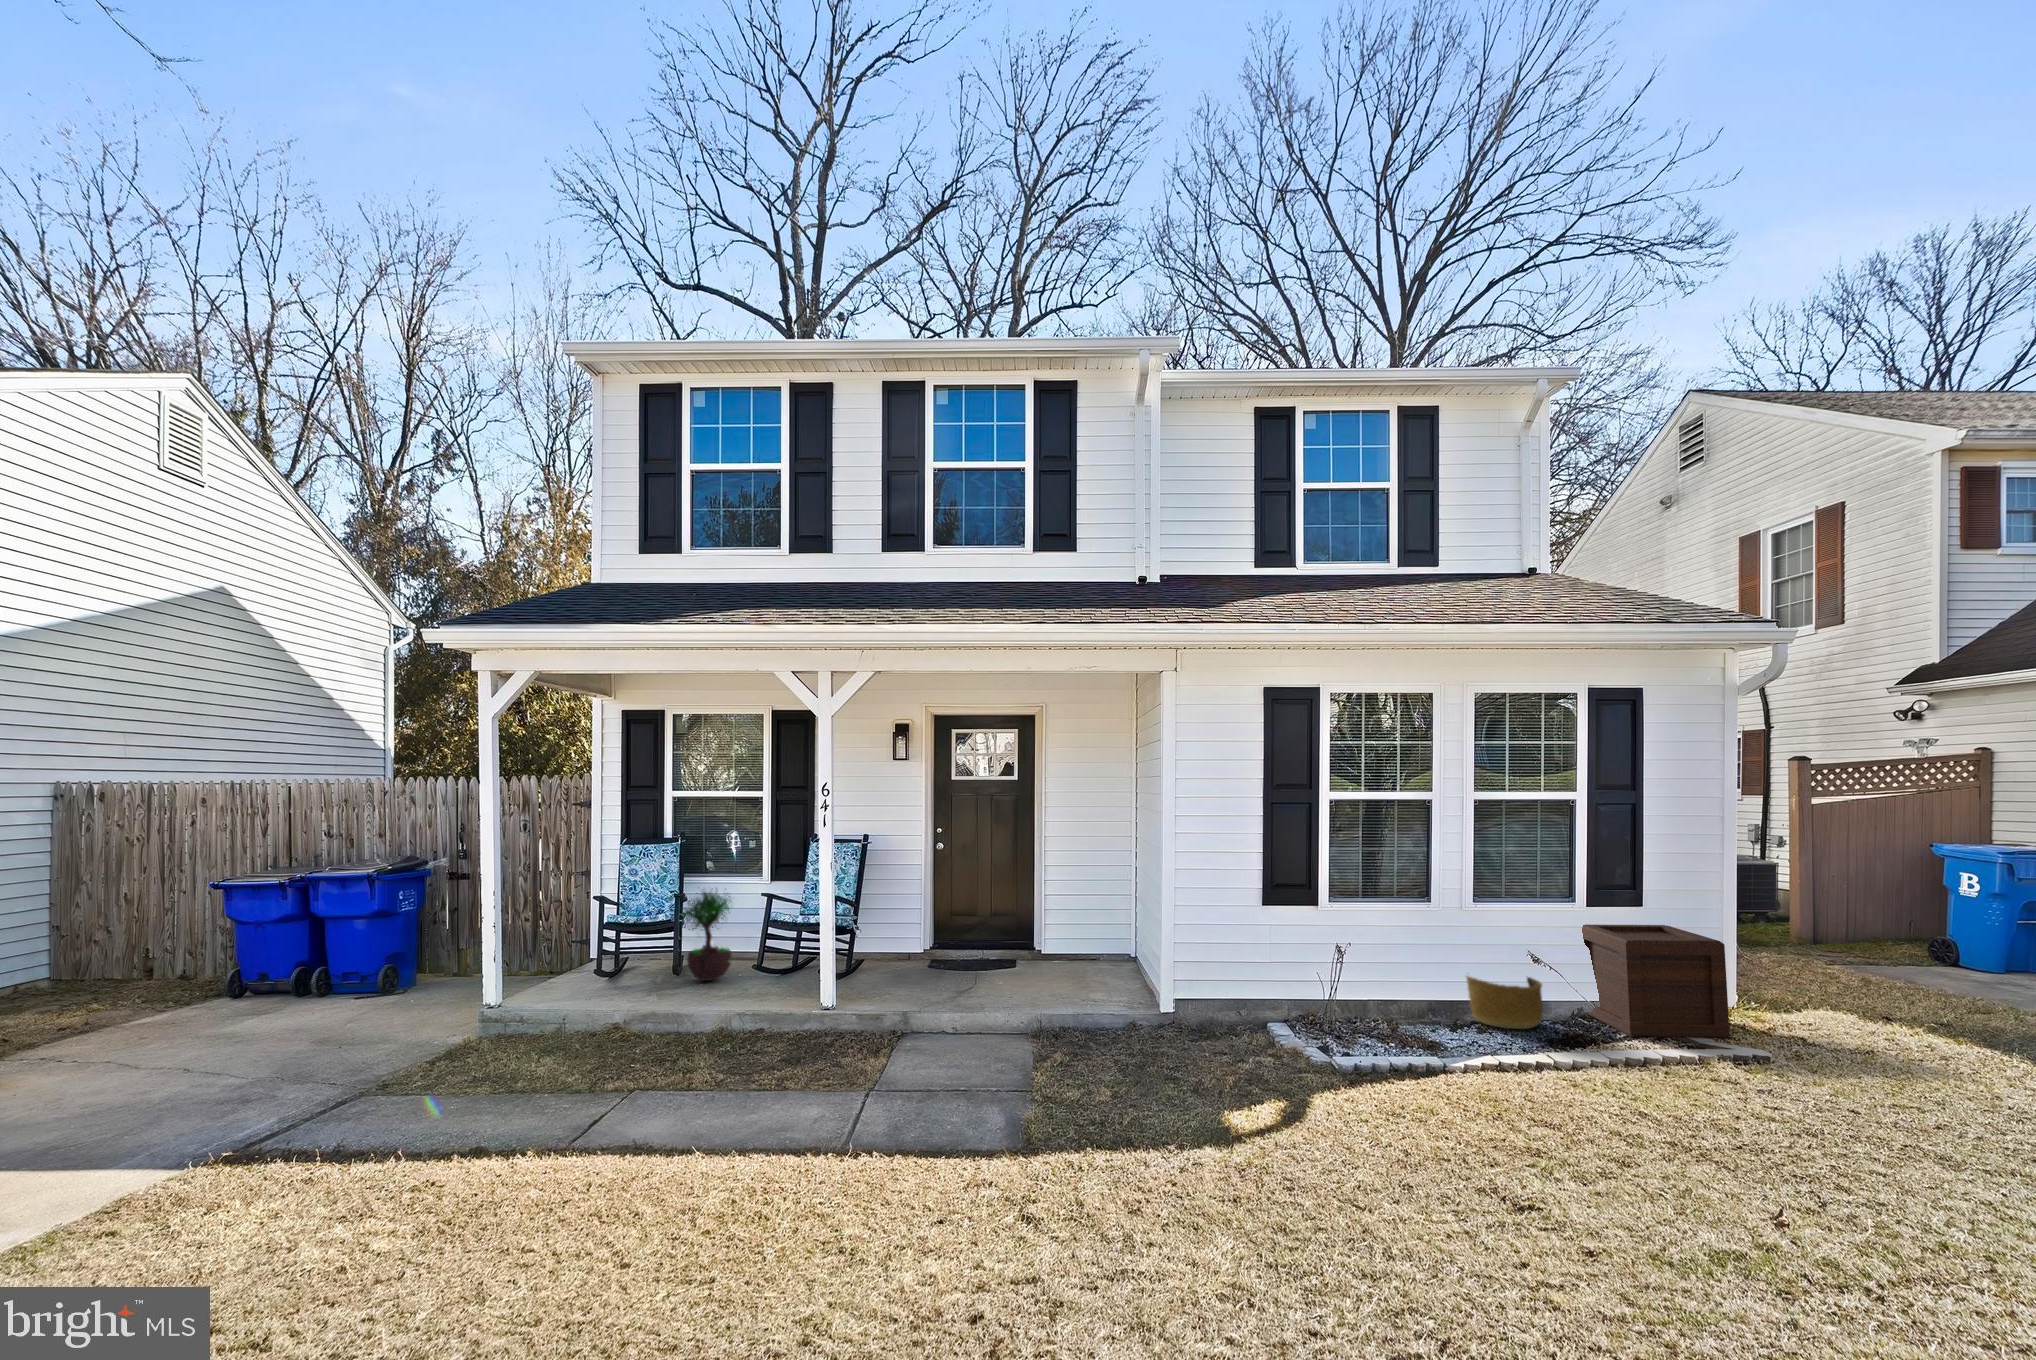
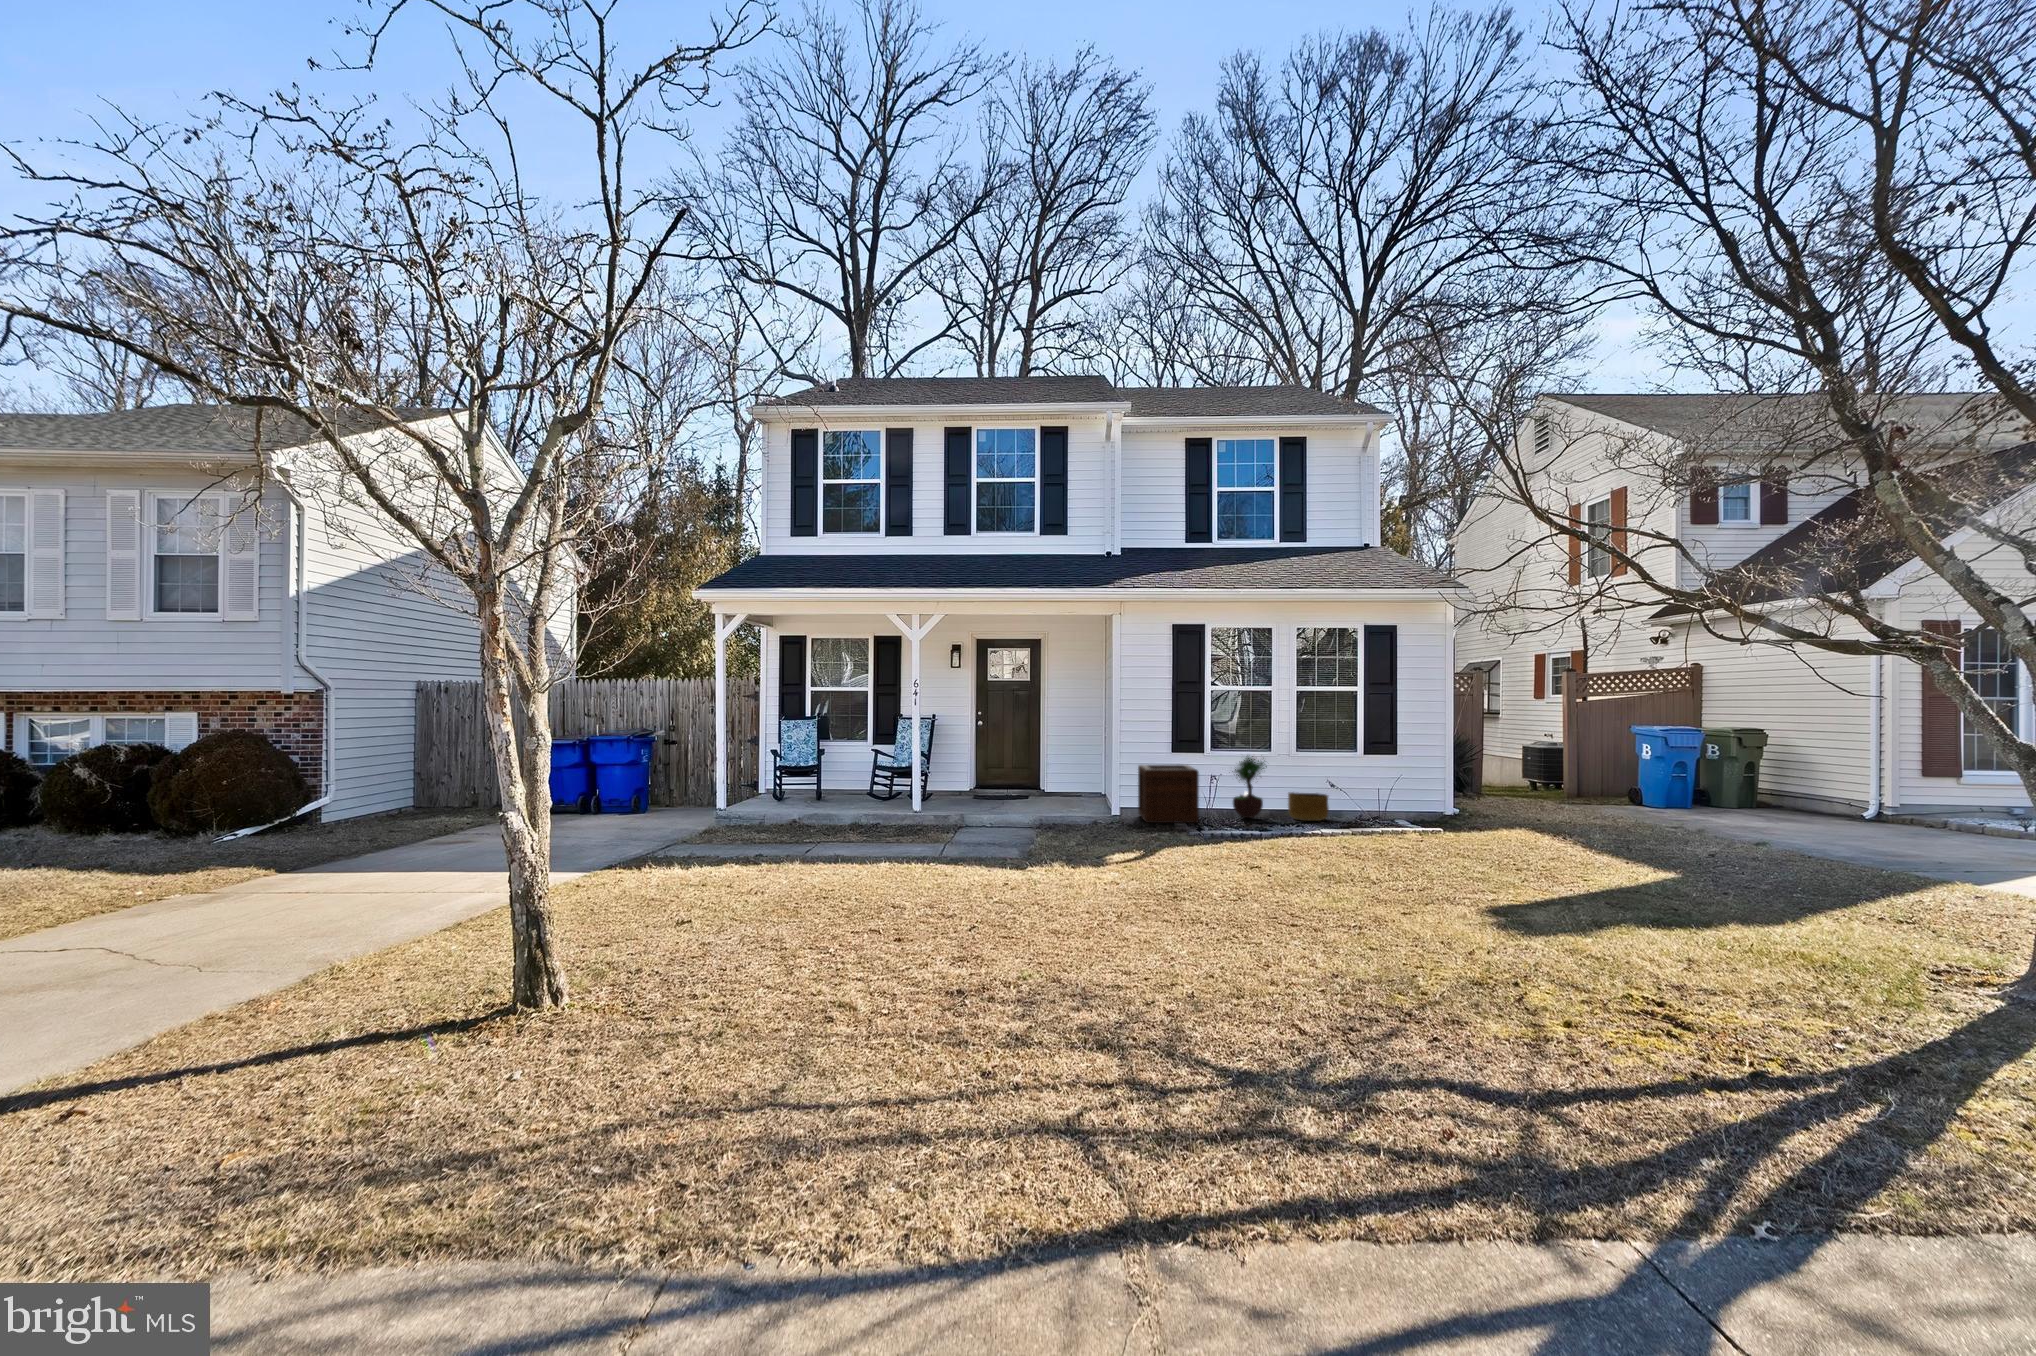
potted tree: present [682,887,732,981] -> present [1232,756,1267,818]
wooden crate: present [1582,924,1730,1038] -> present [1138,765,1199,823]

